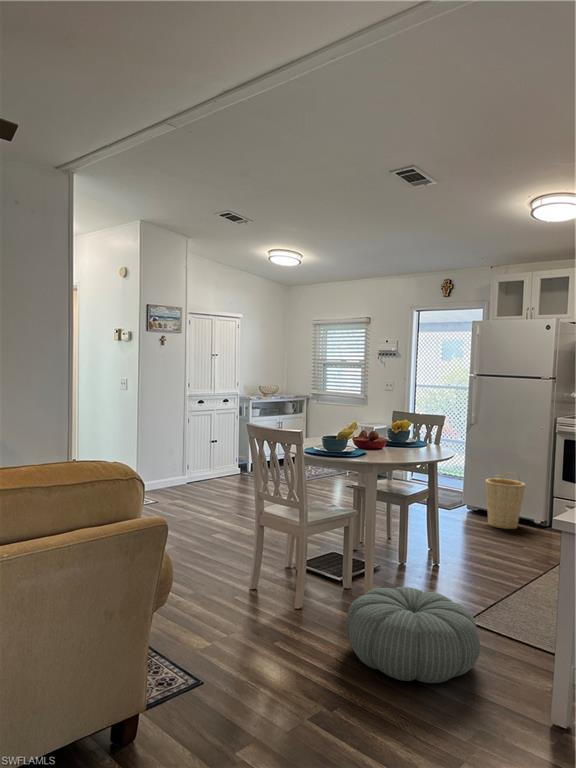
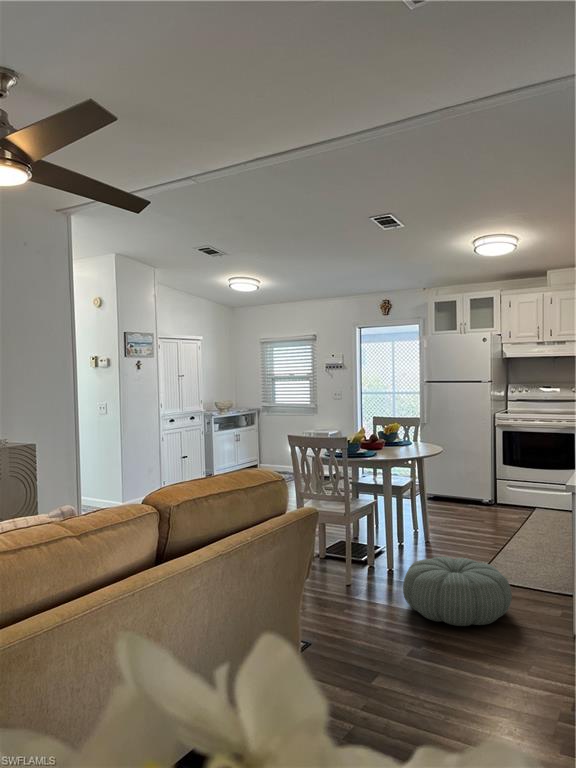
basket: present [486,472,525,529] -> none [442,461,474,508]

